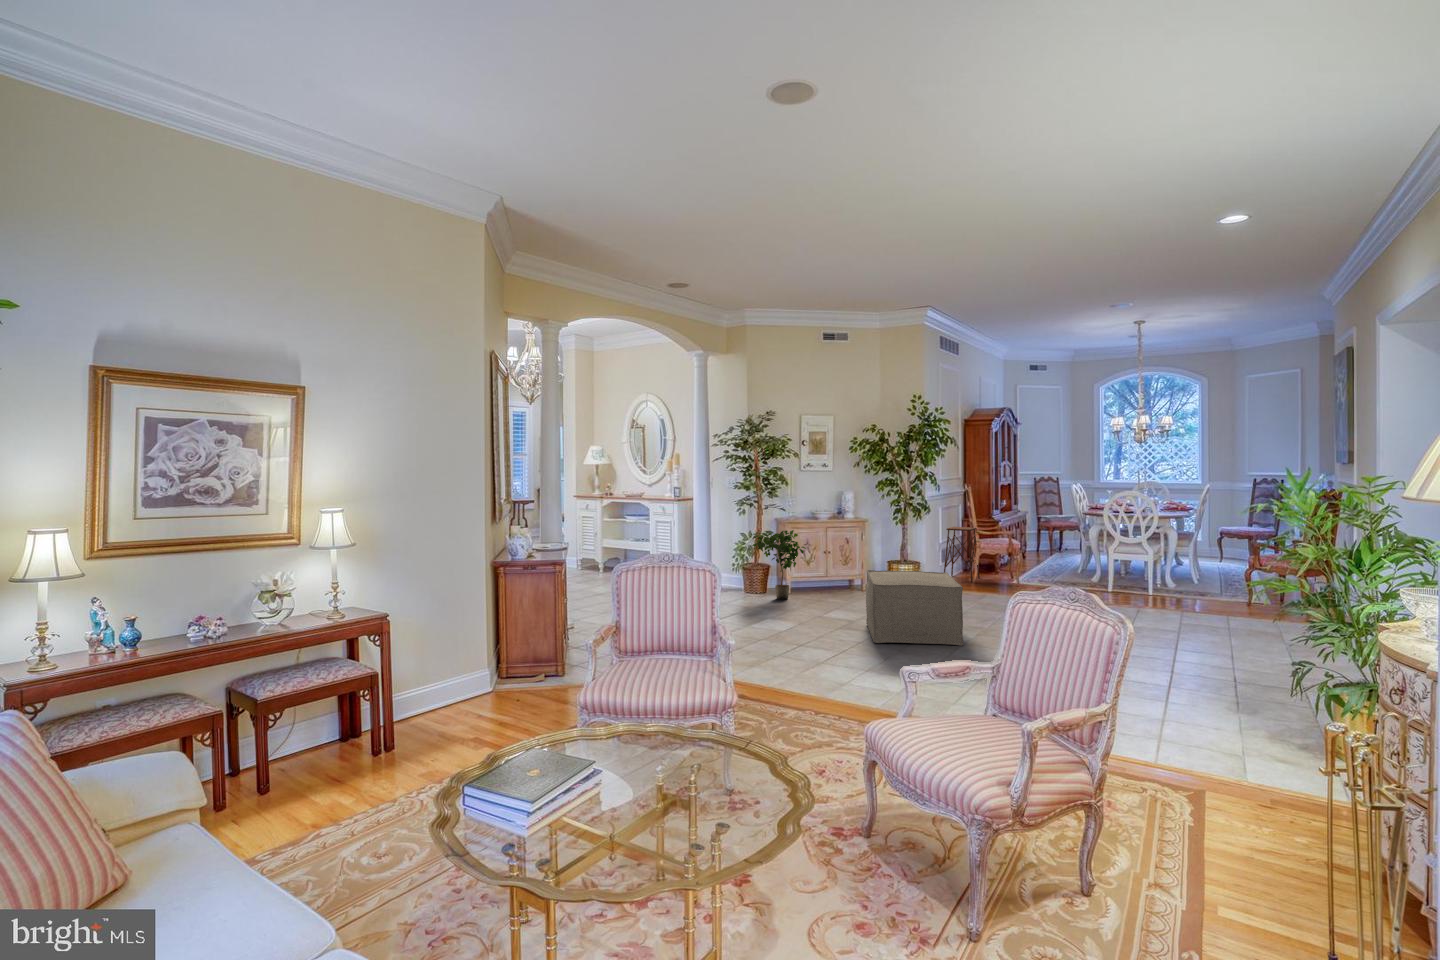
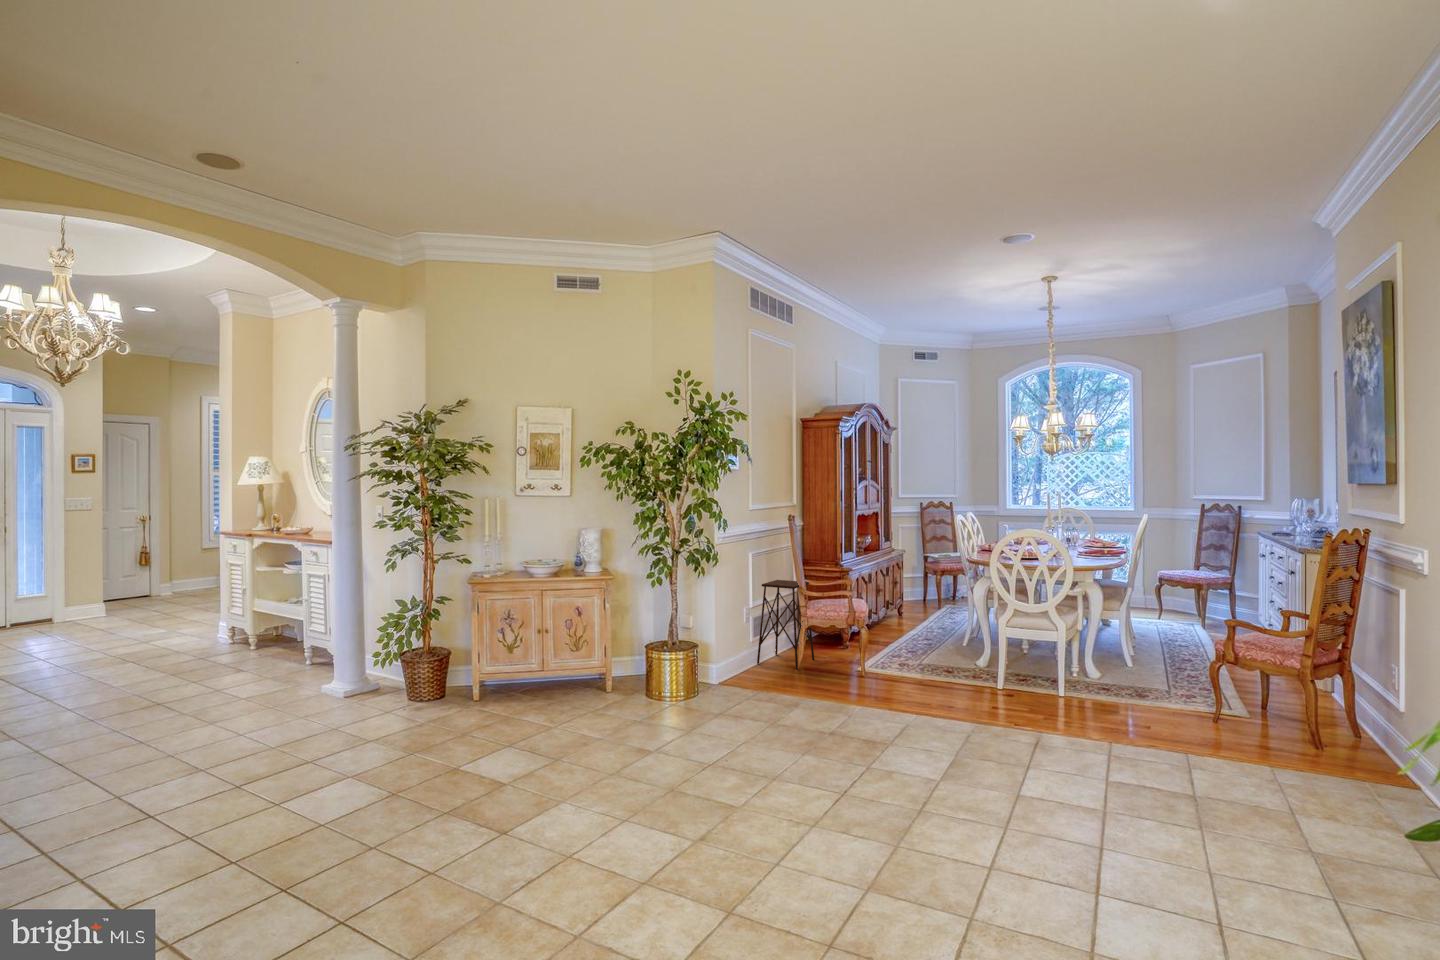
potted plant: present [752,530,806,600] -> none [394,596,500,720]
ottoman: present [866,570,963,646] -> none [452,694,670,887]

